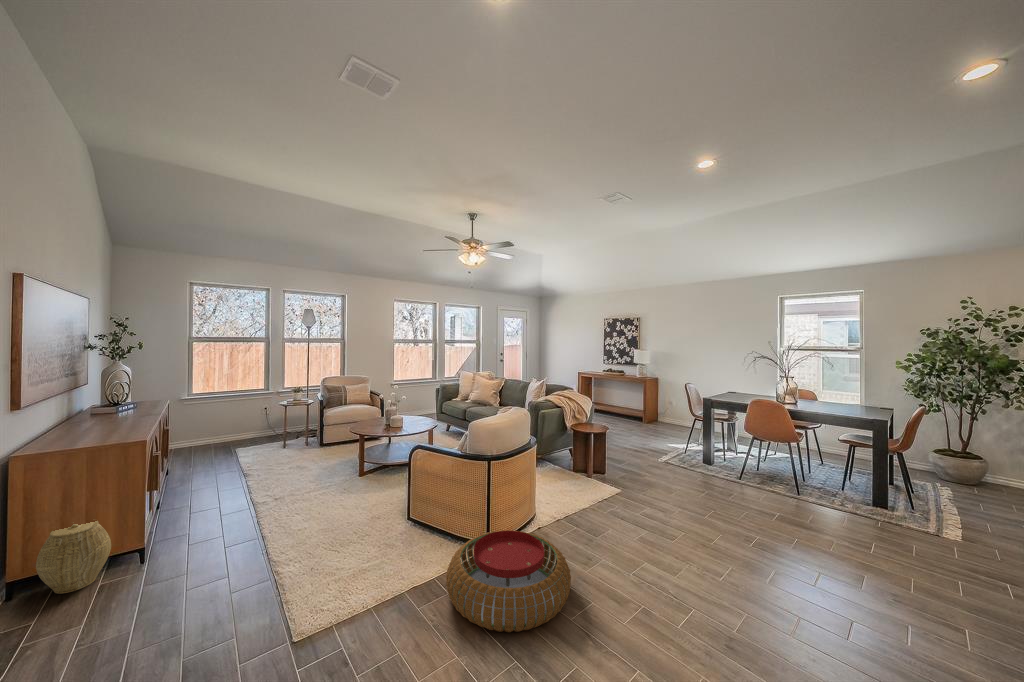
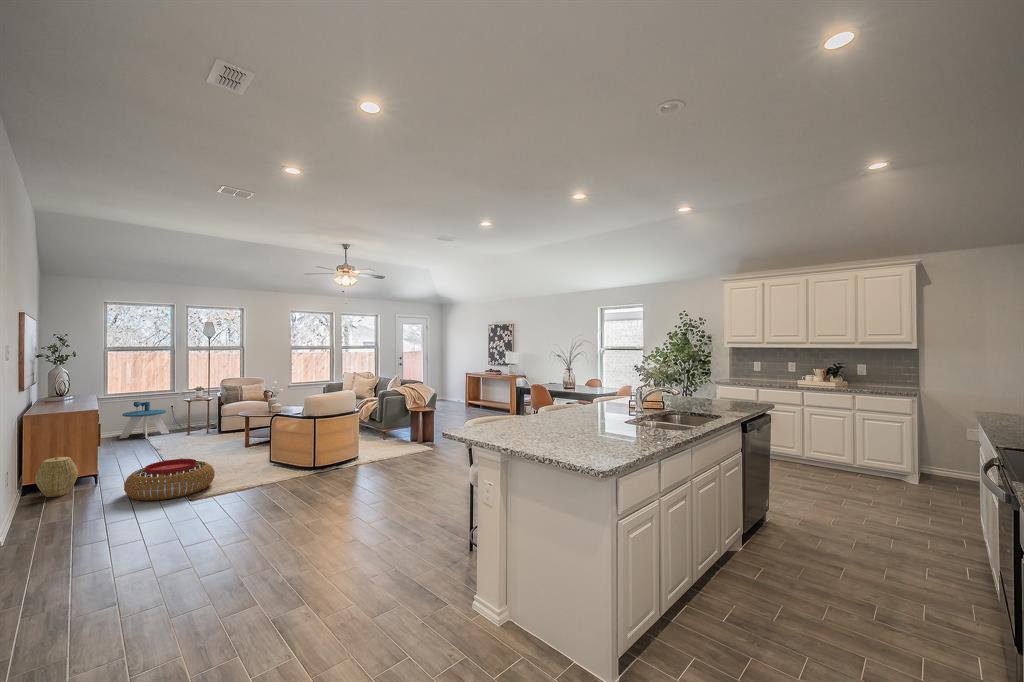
side table: none [206,403,264,450] -> present [120,402,169,439]
pouf: present [446,530,571,632] -> present [124,459,215,501]

